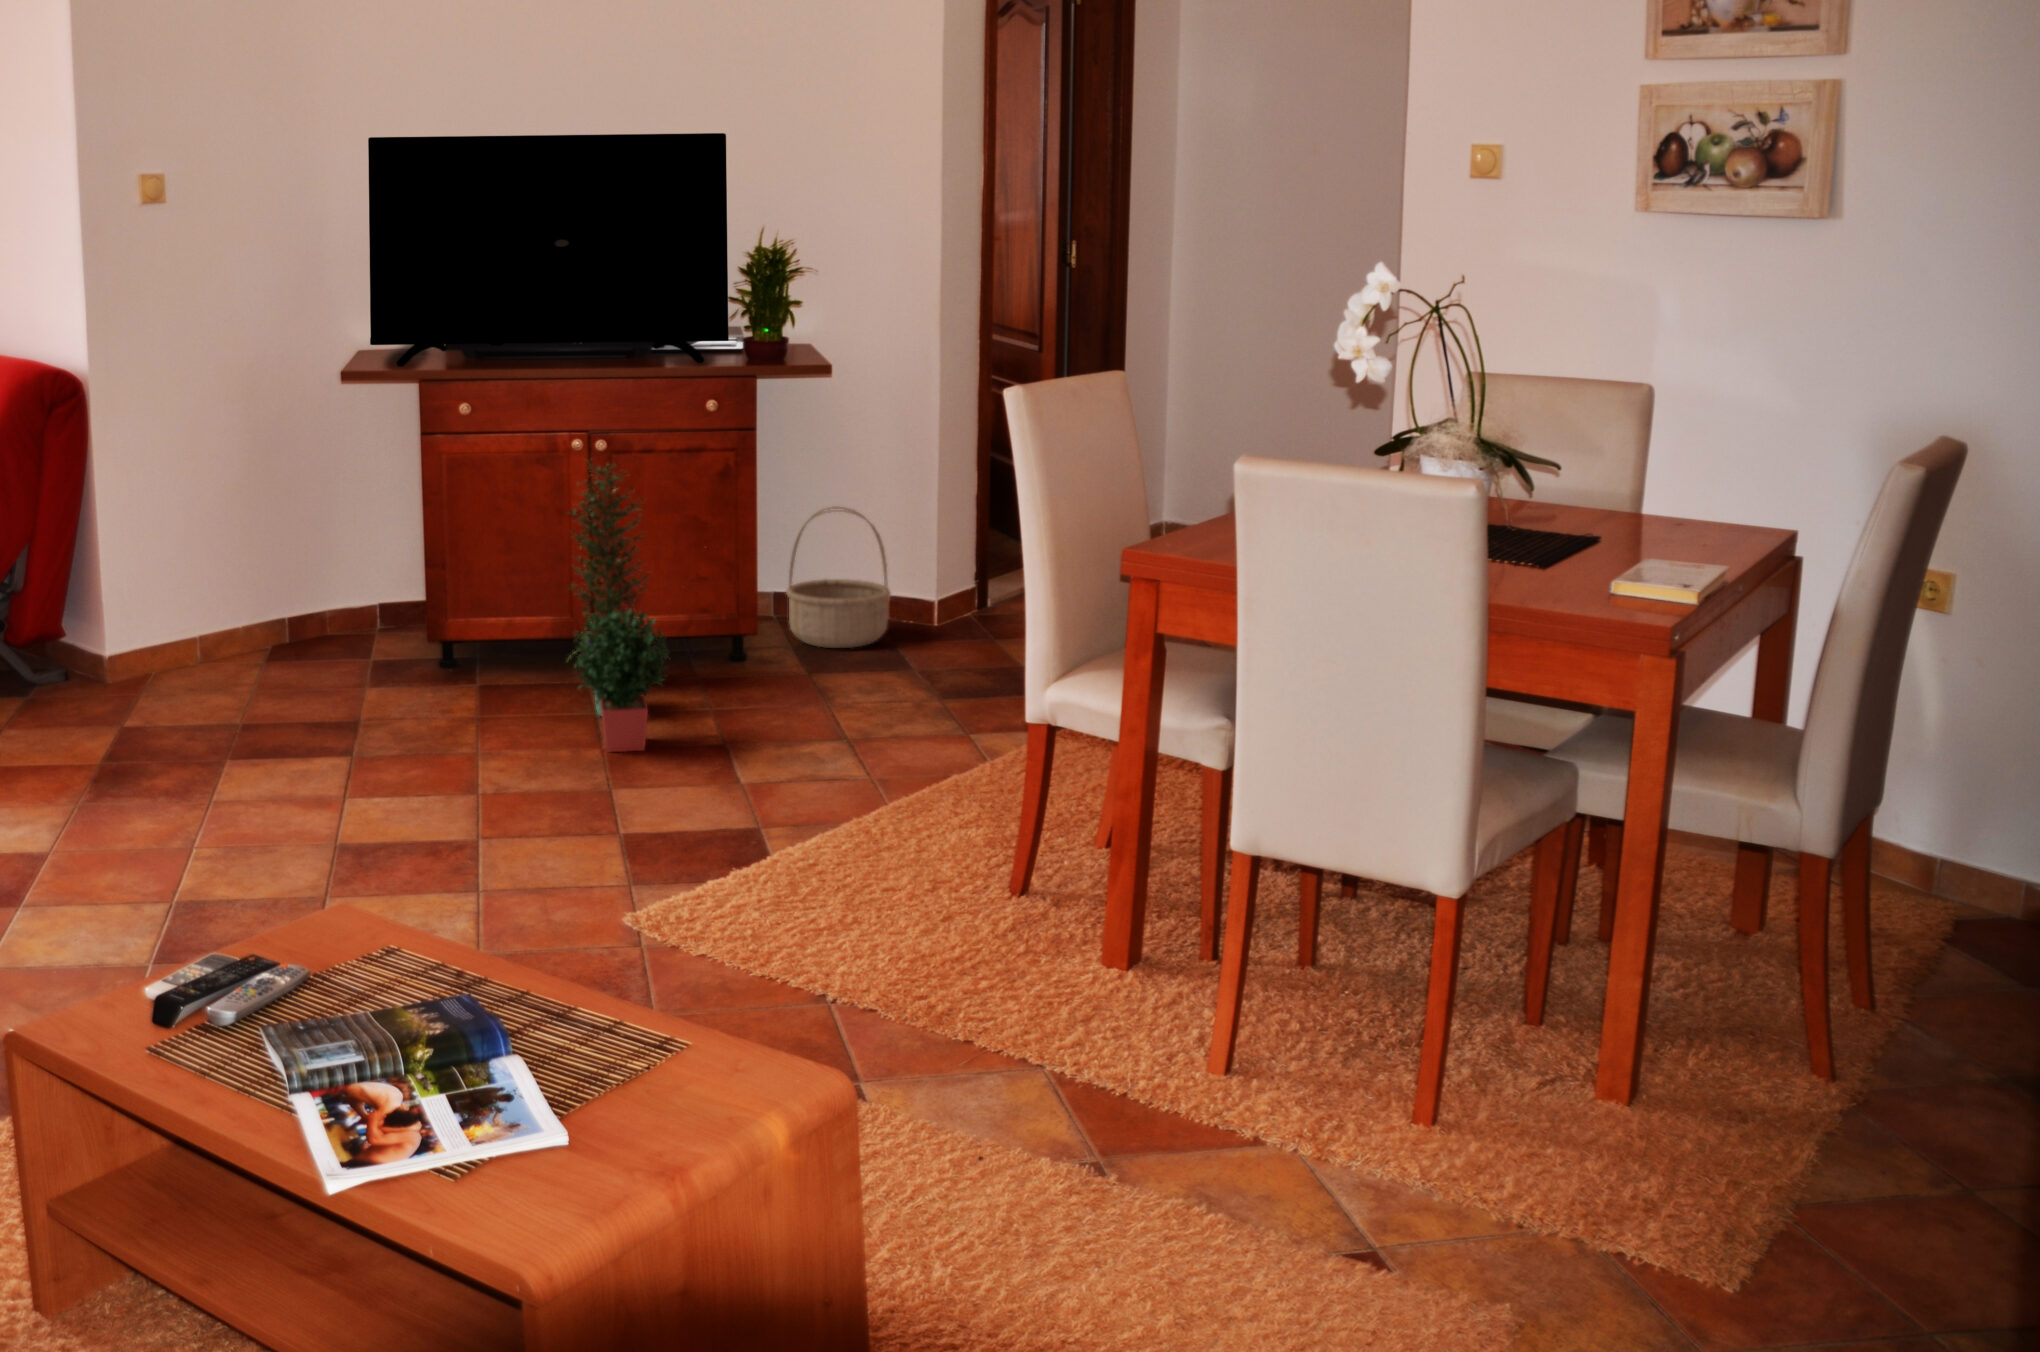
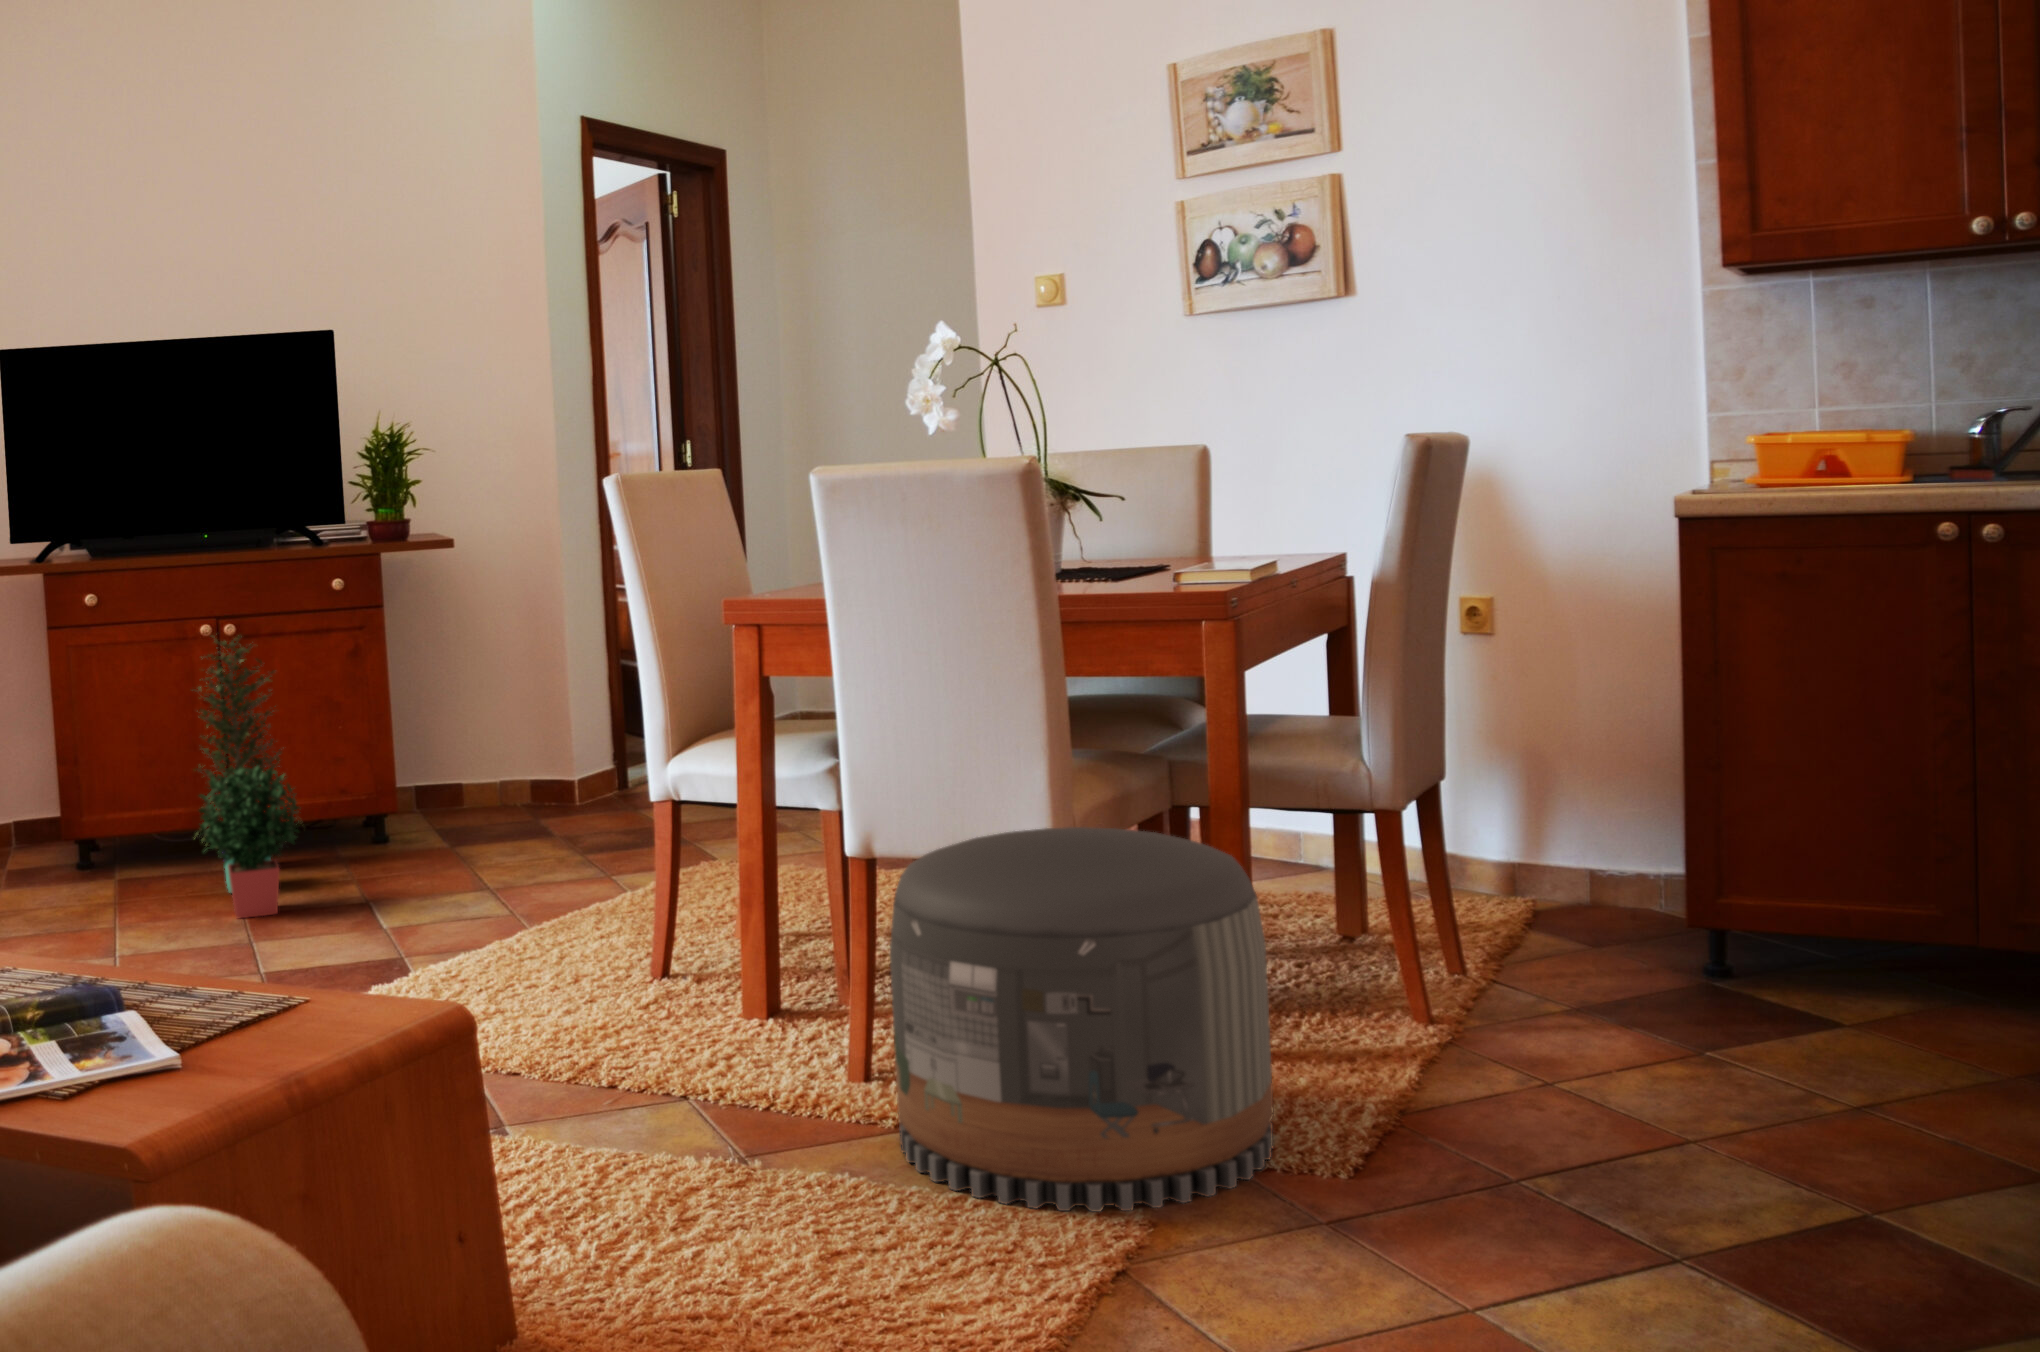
basket: present [786,507,891,648] -> none [430,681,538,826]
pouf: none [1261,867,1671,1298] -> present [890,827,1274,1212]

